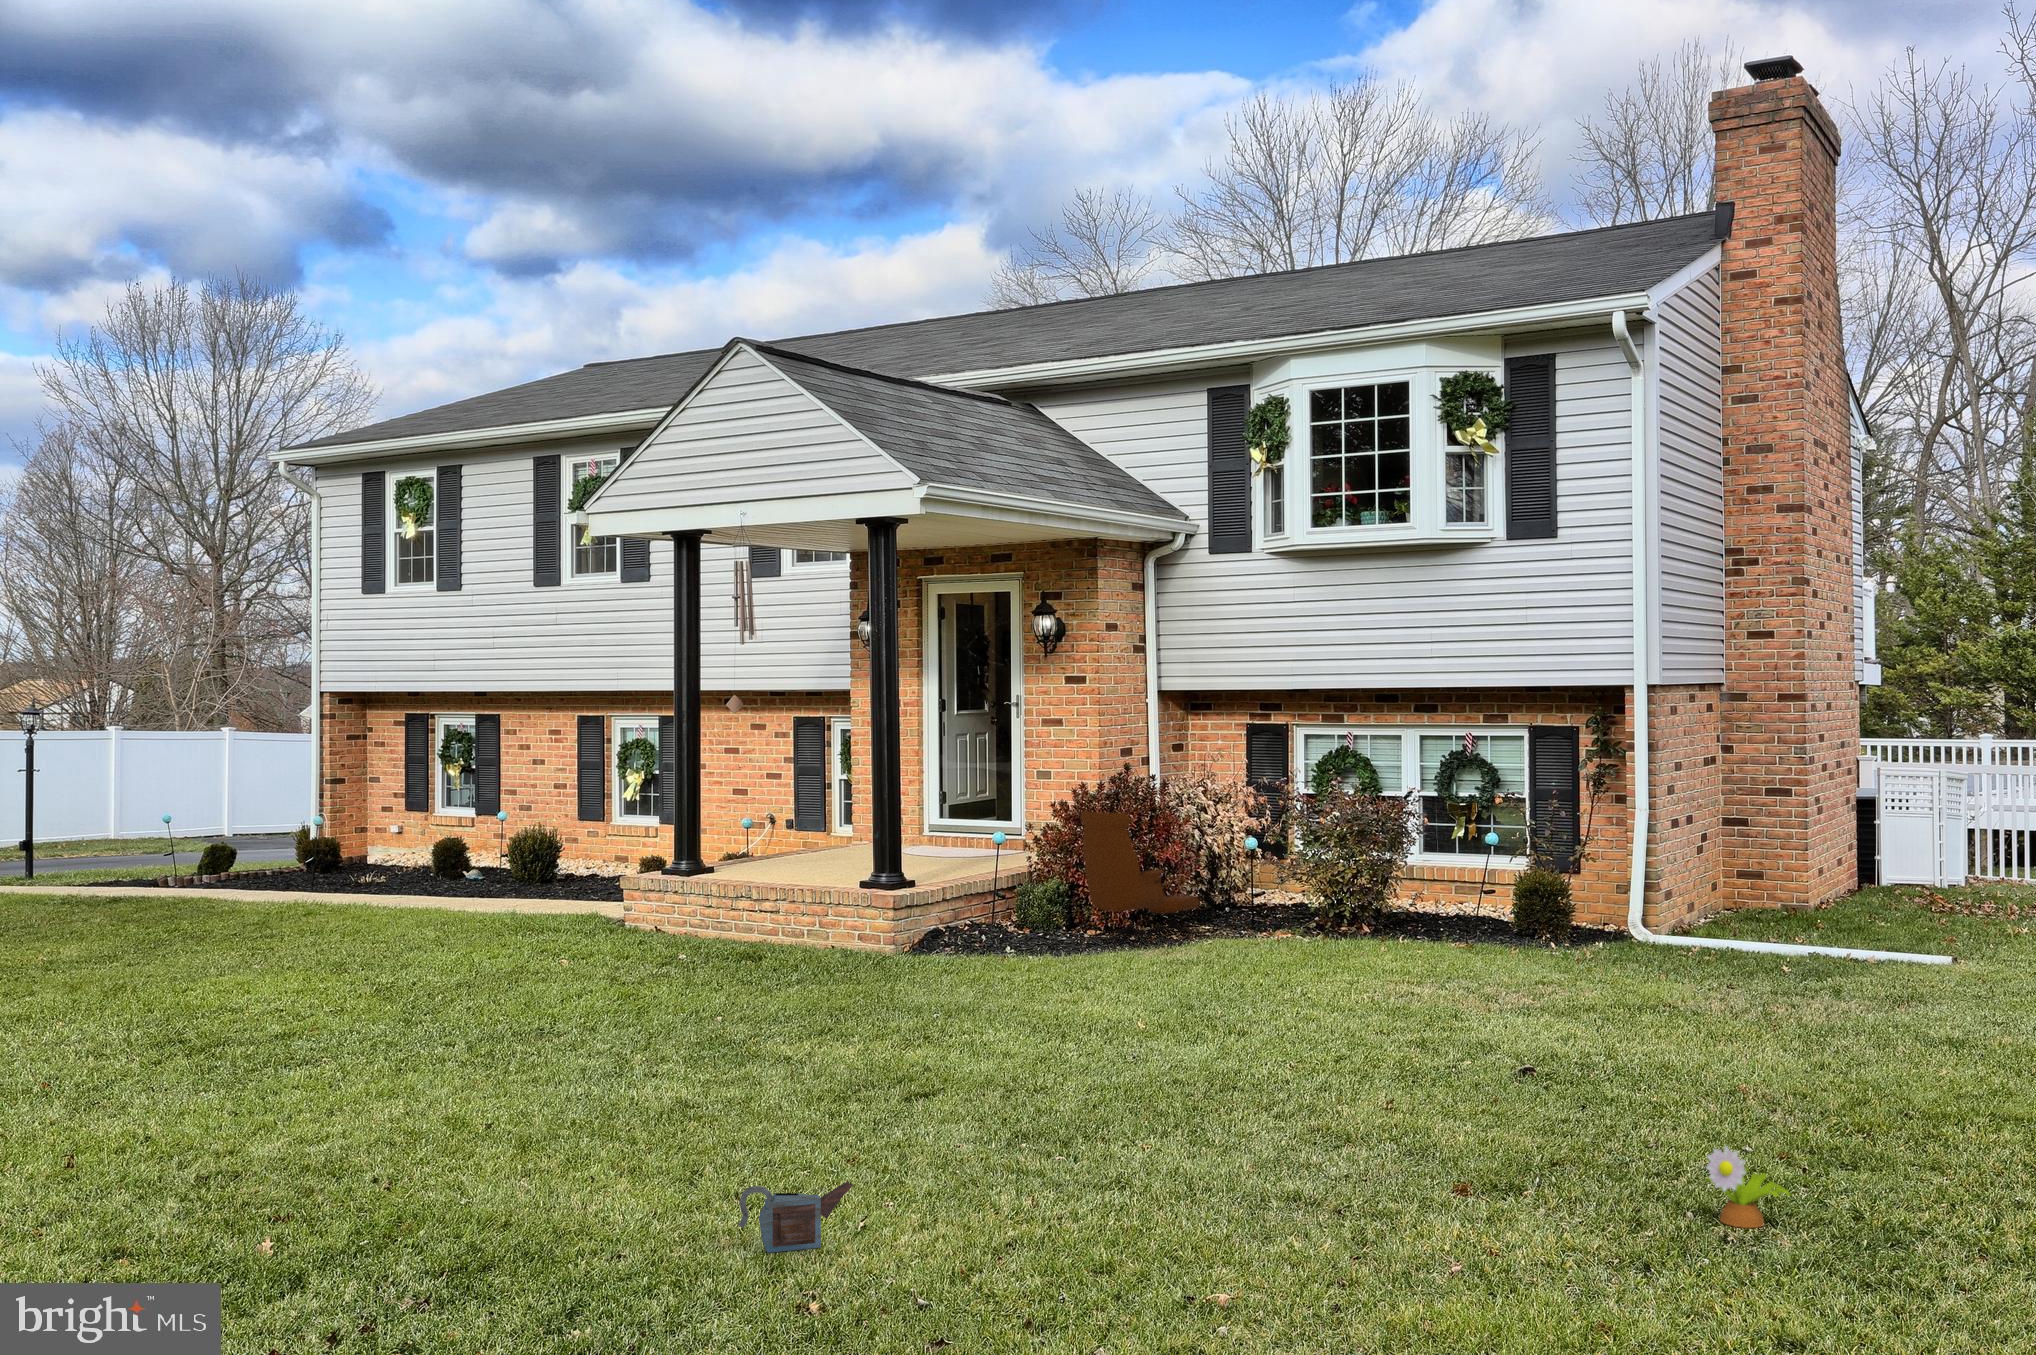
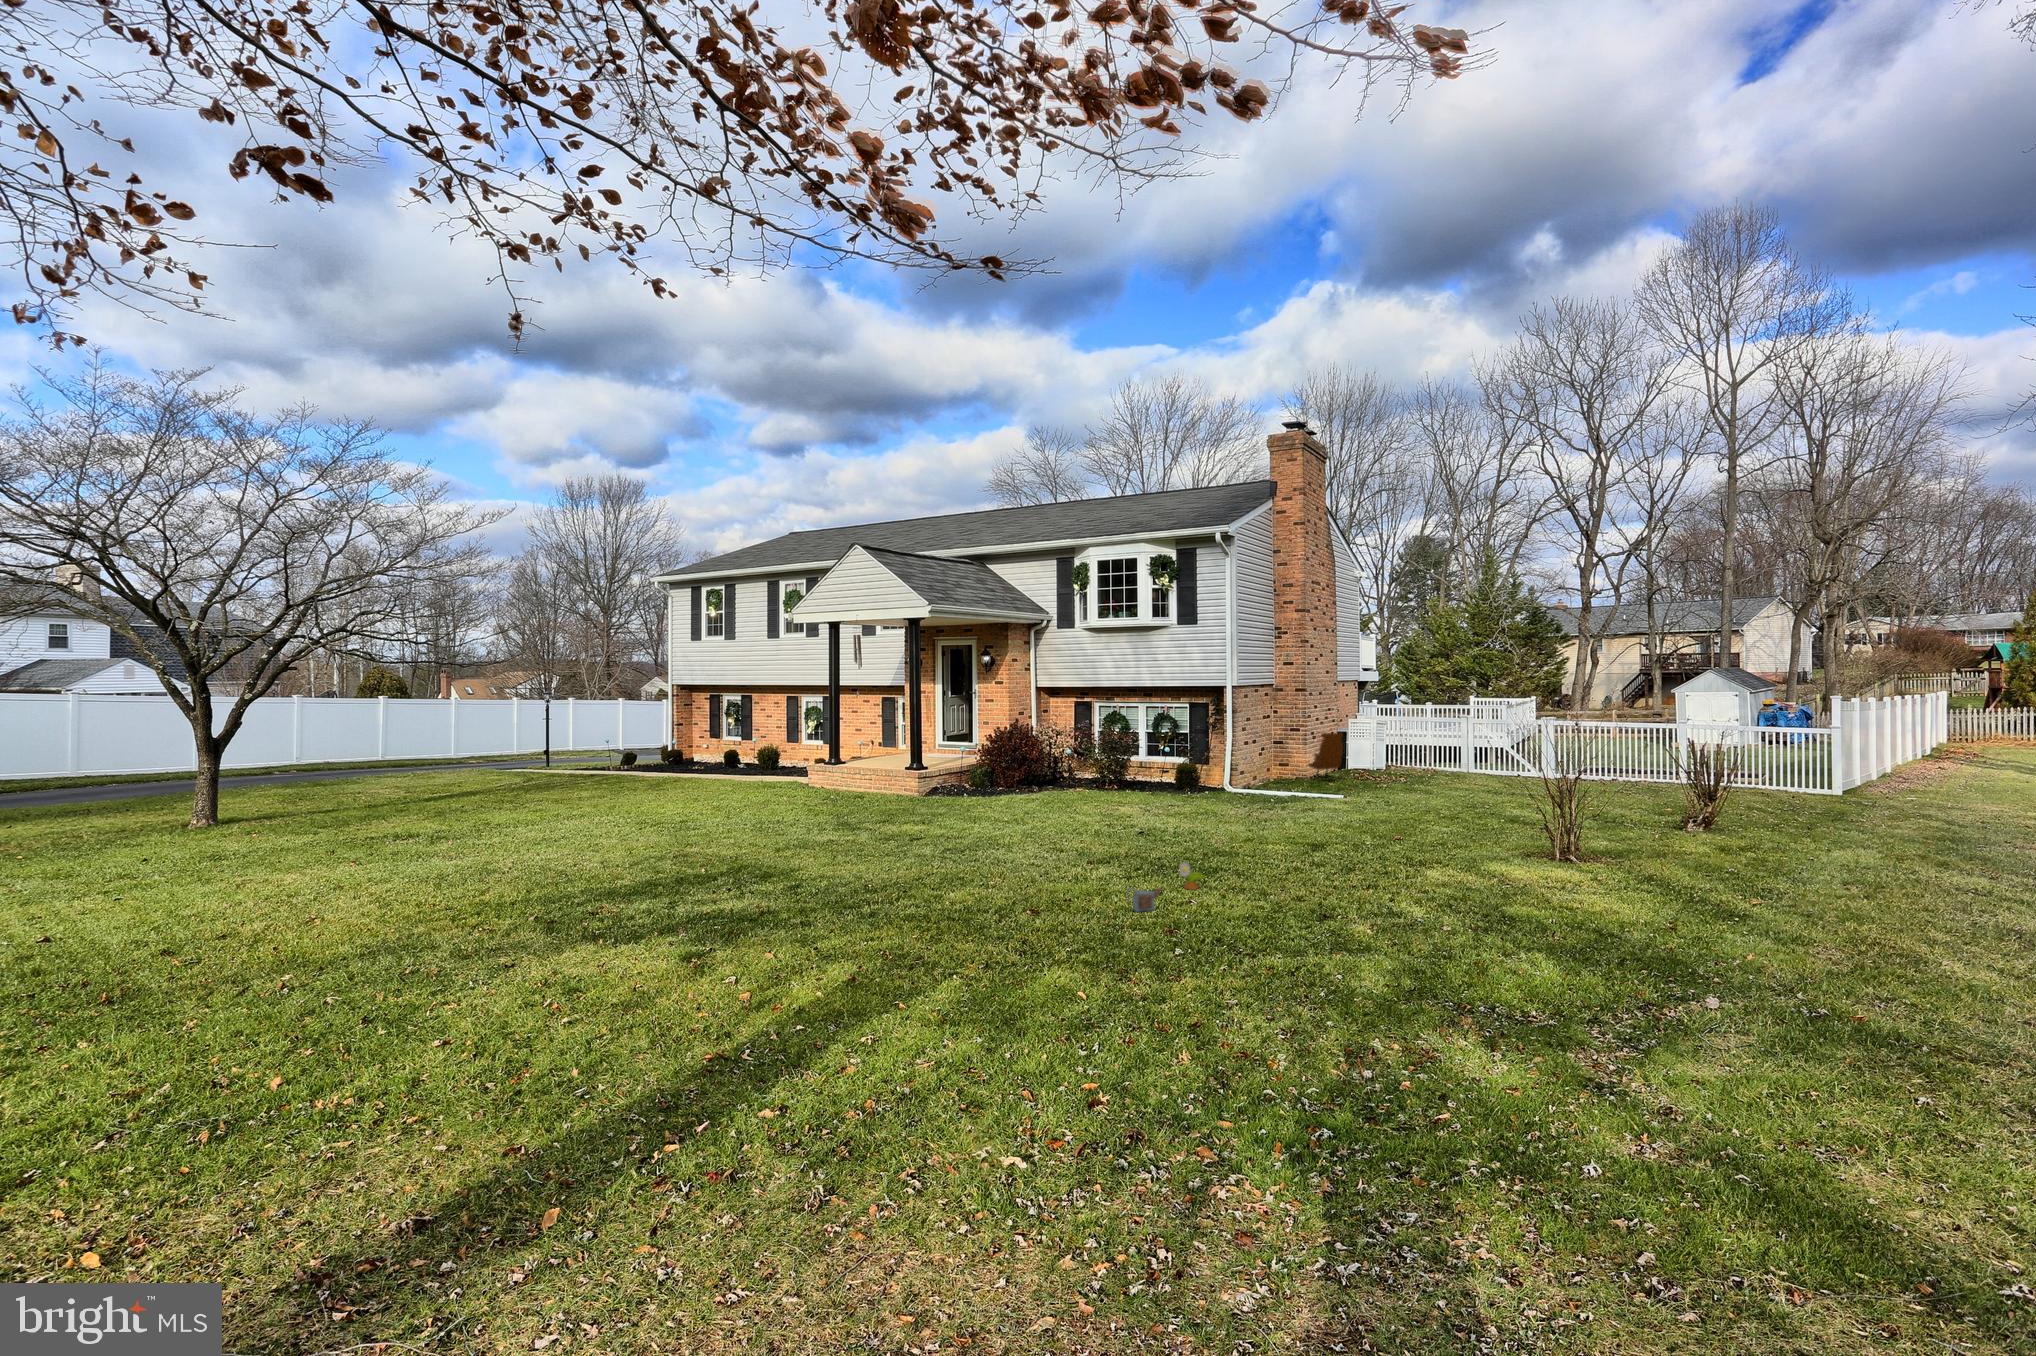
lounge chair: present [1080,811,1199,944] -> present [1308,733,1343,779]
watering can: present [738,1181,853,1253] -> present [1126,887,1163,912]

